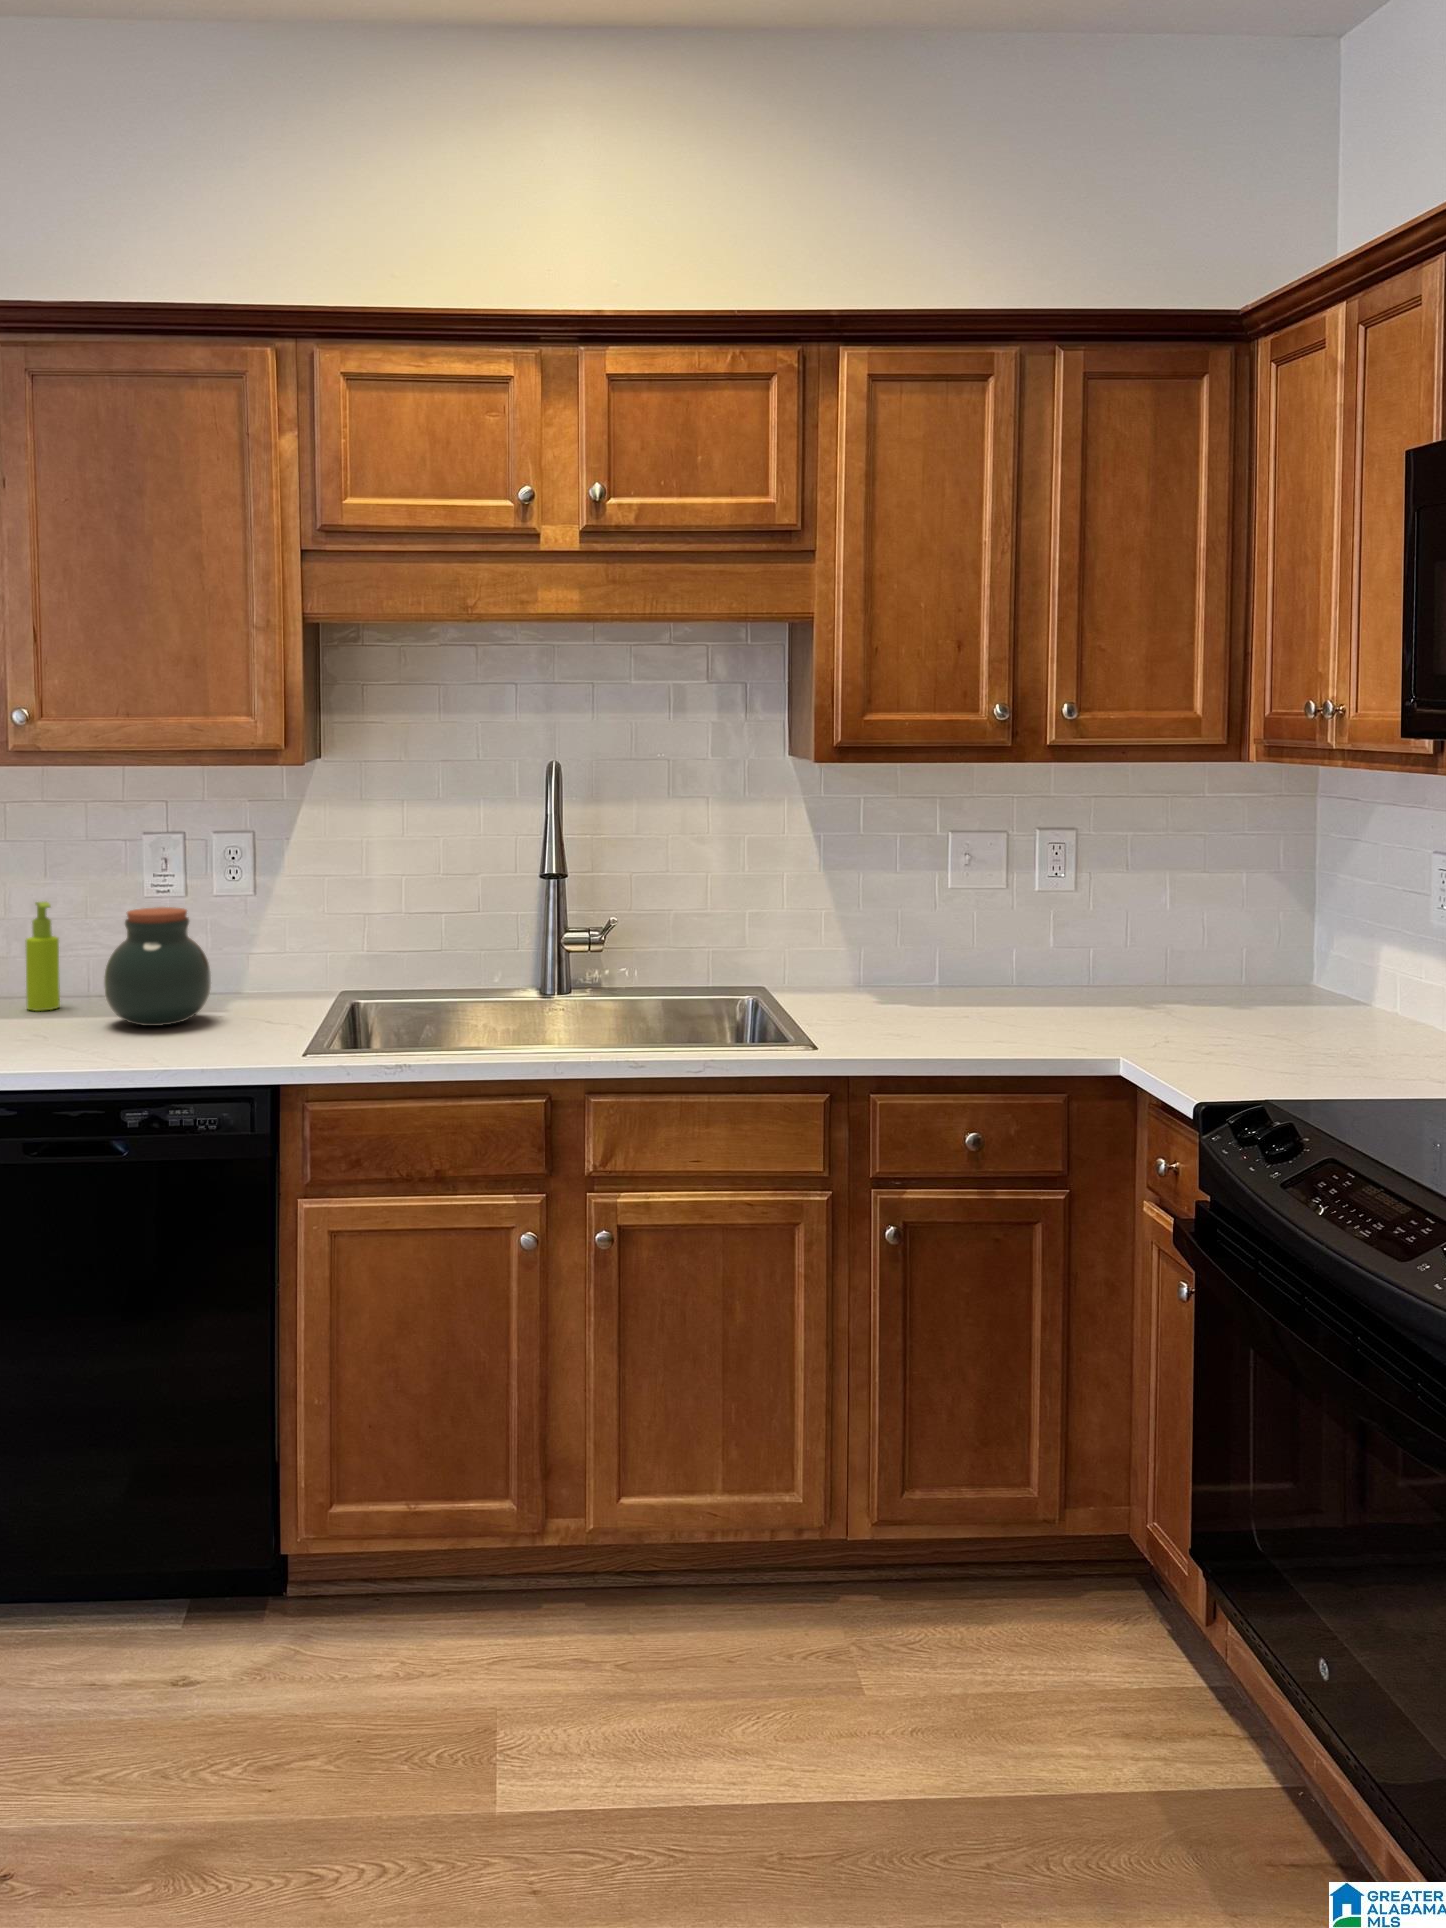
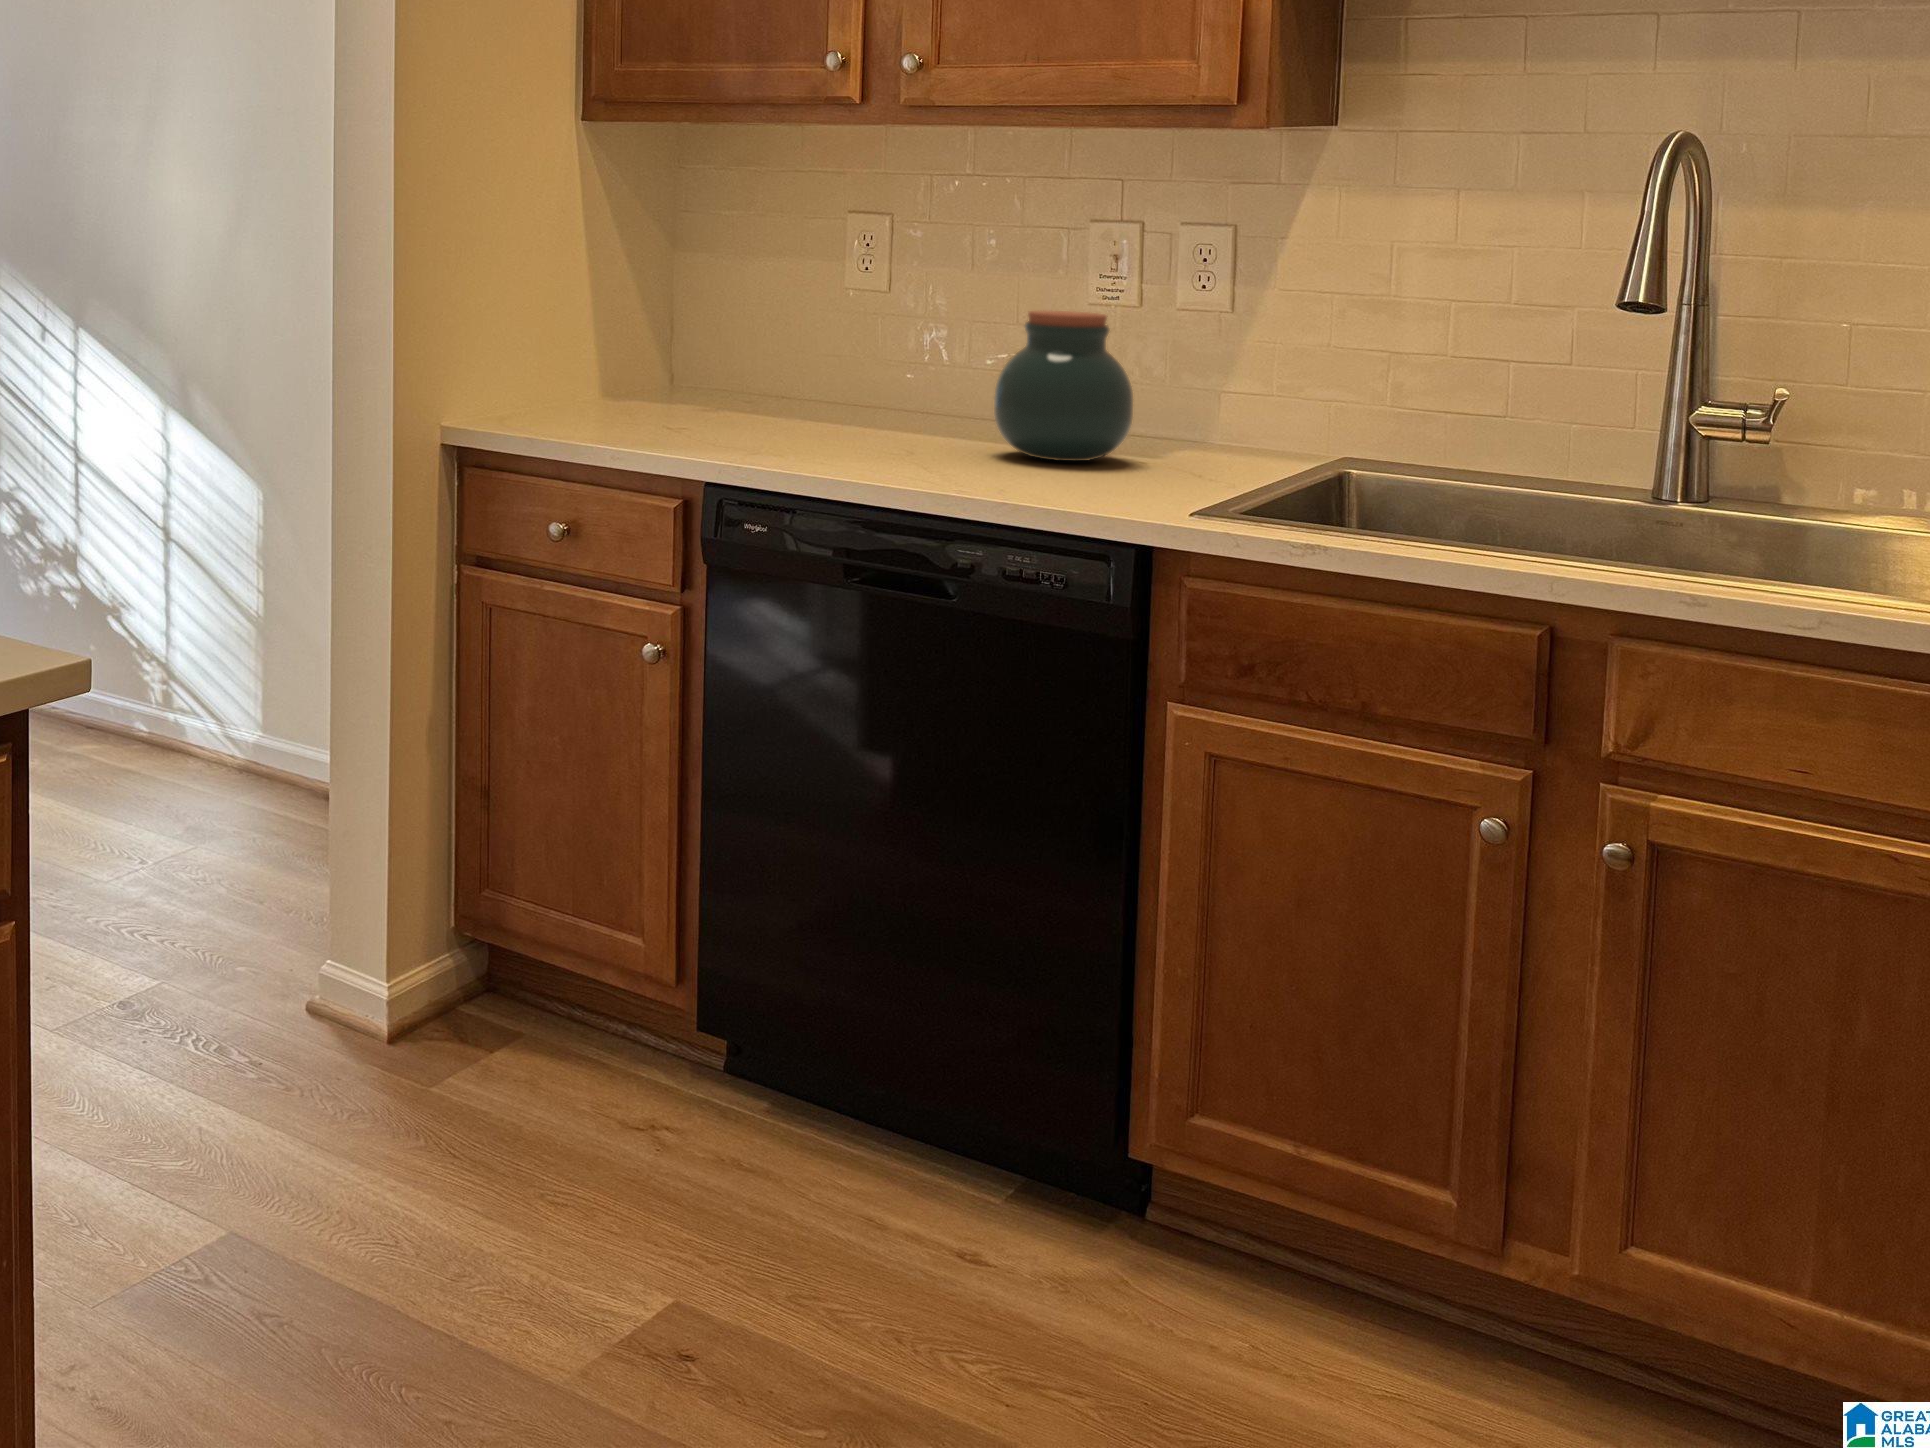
soap dispenser: present [26,902,60,1011] -> none [924,298,968,433]

